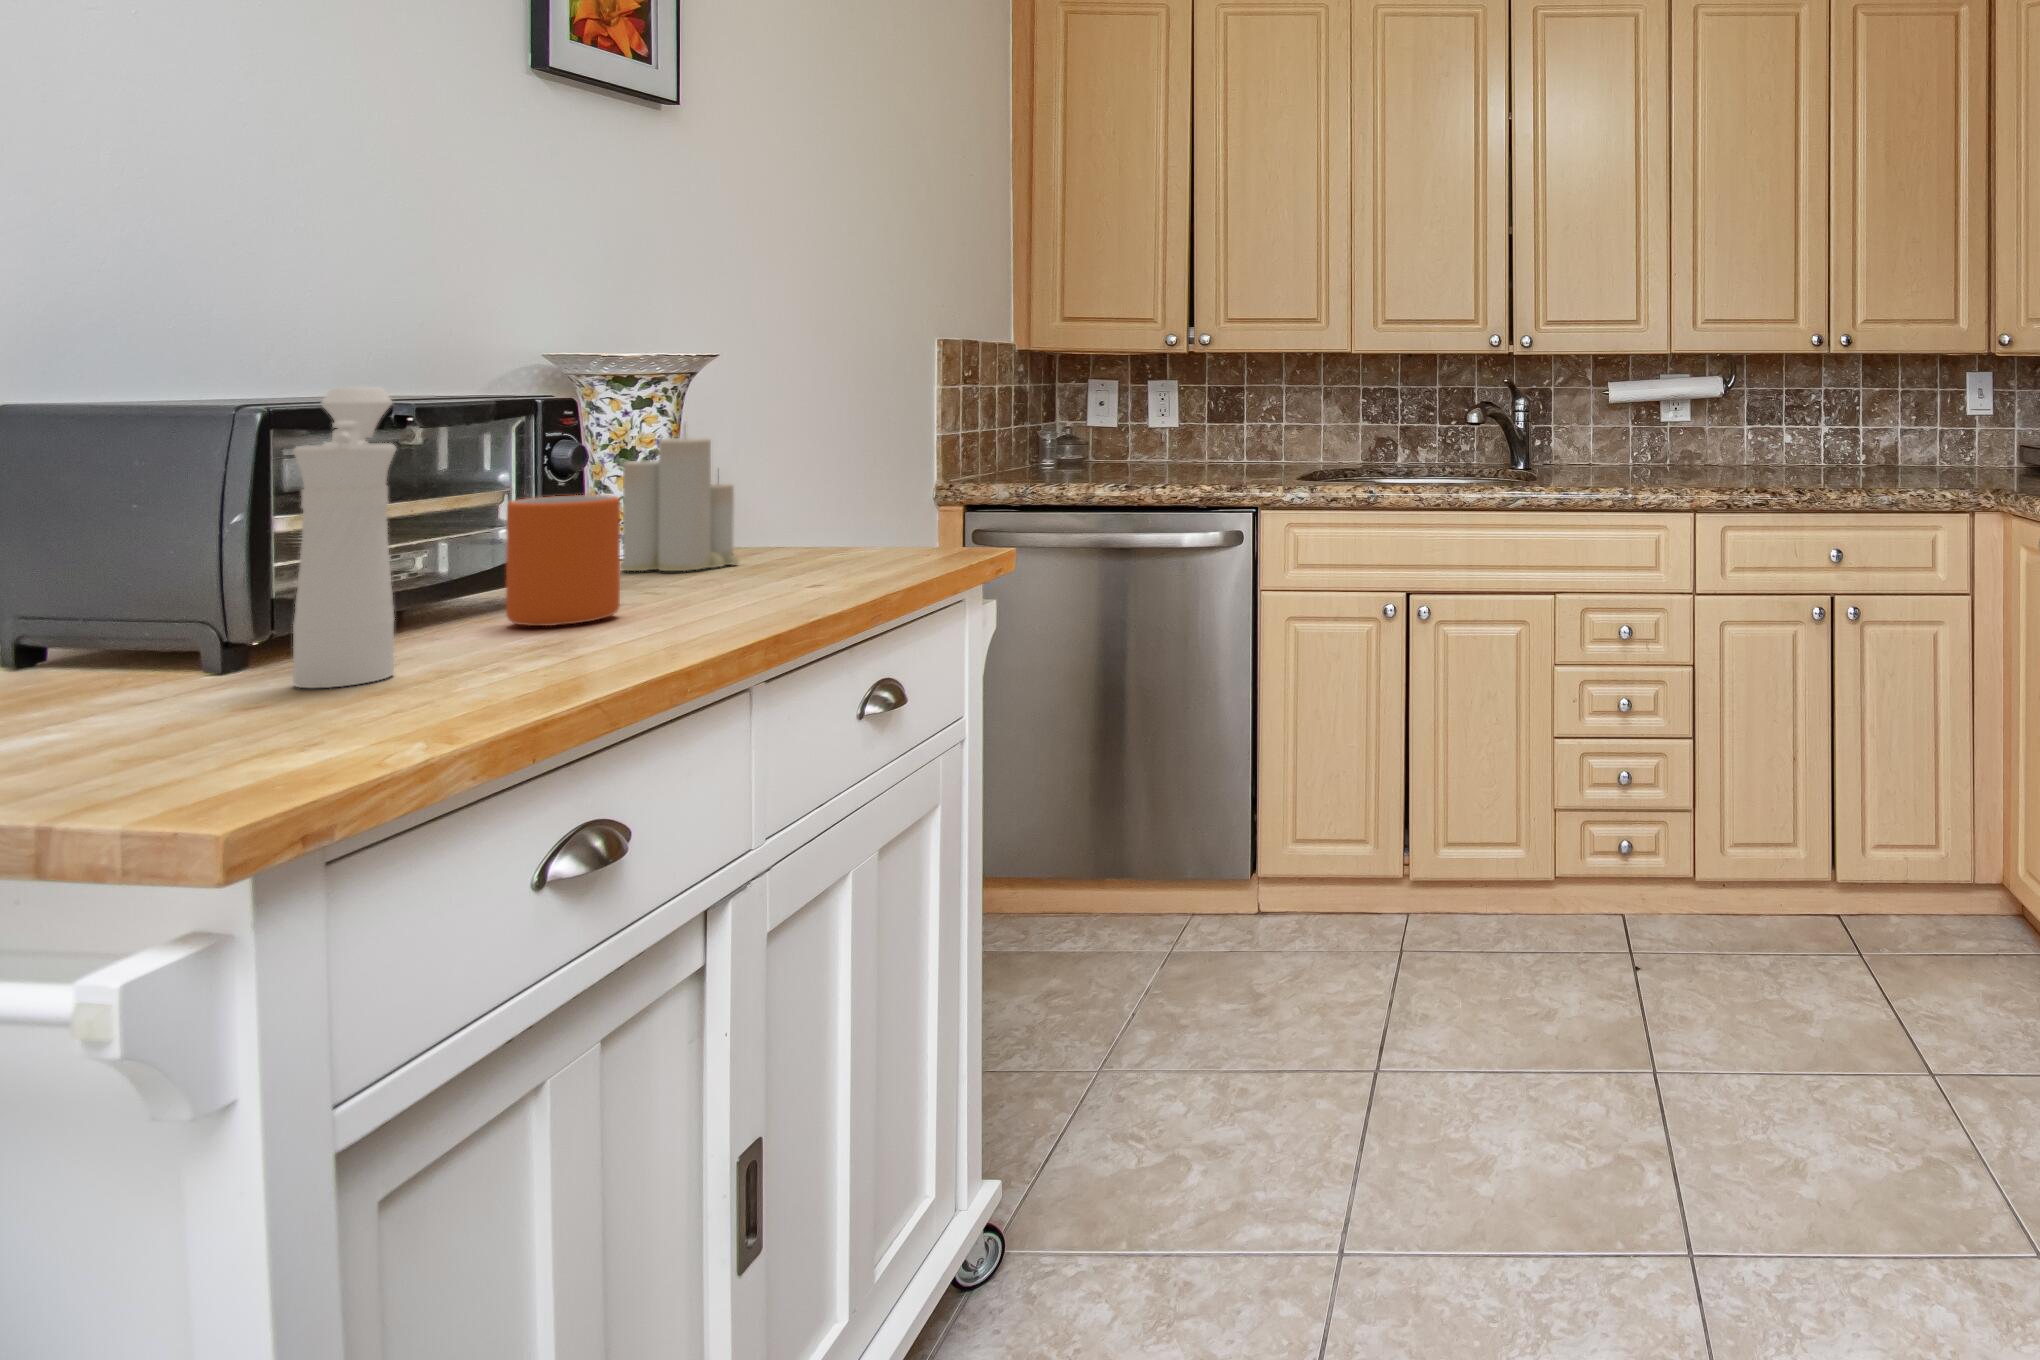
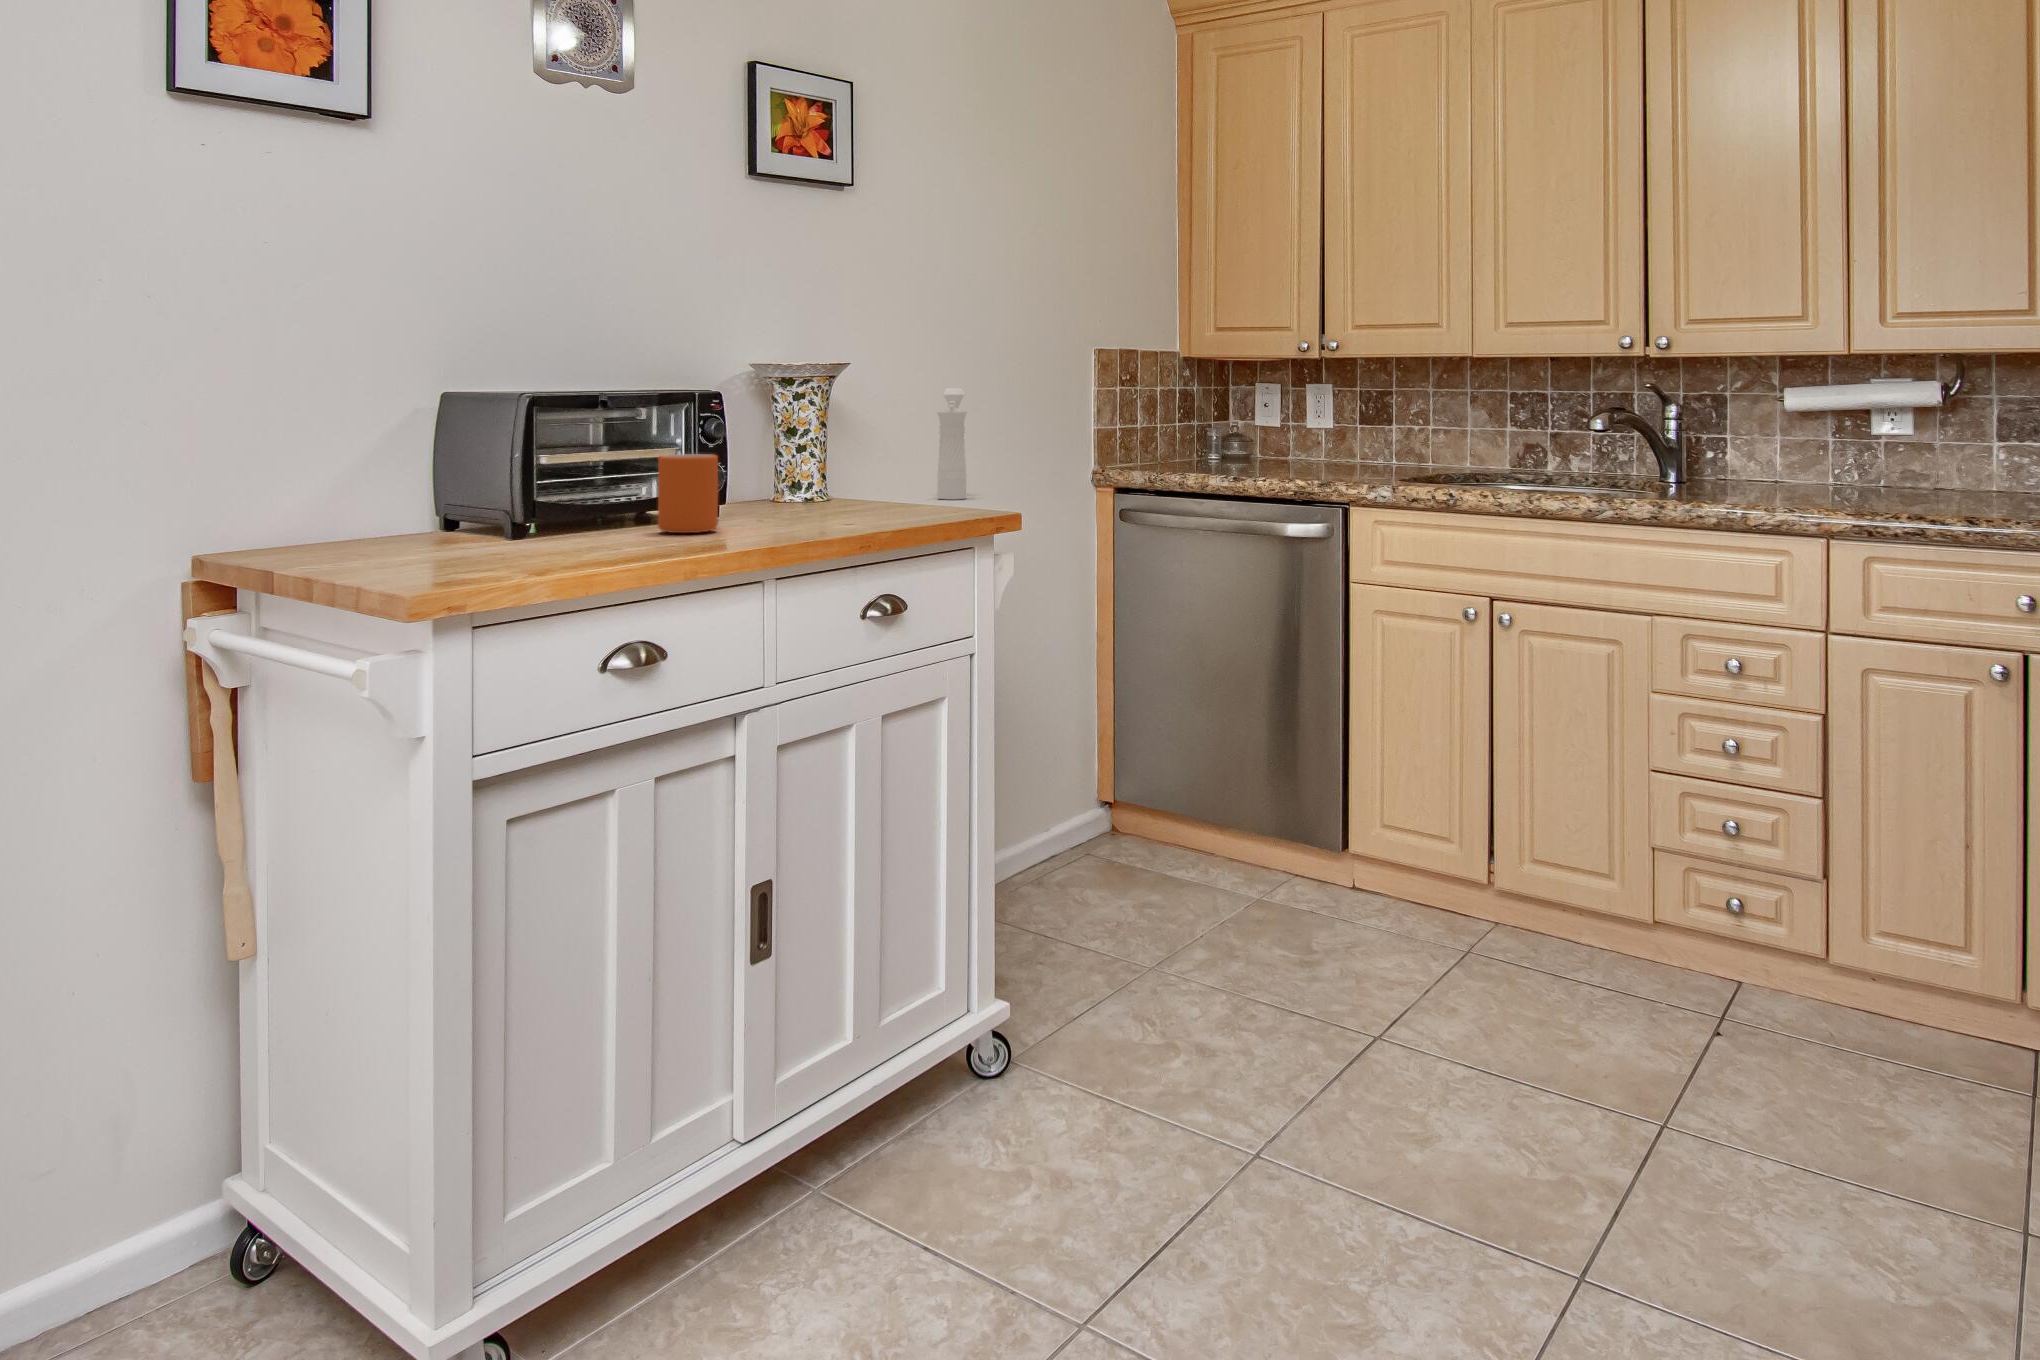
pepper mill: present [292,387,396,688] -> present [937,388,967,500]
candle: present [621,437,738,571] -> none [779,410,845,512]

